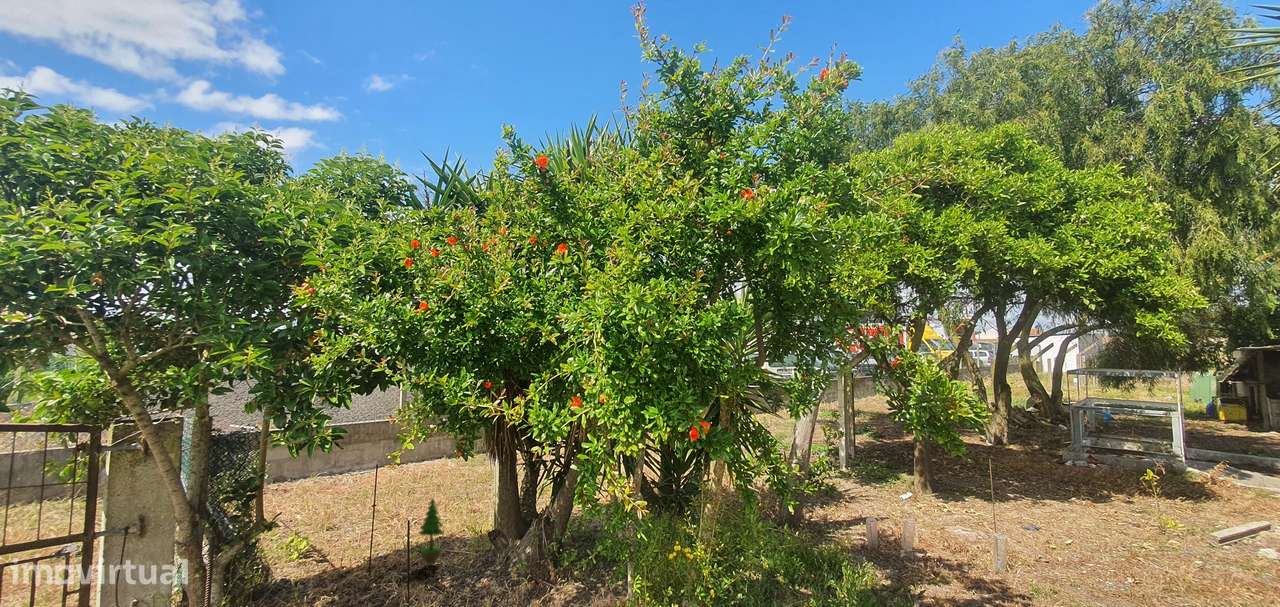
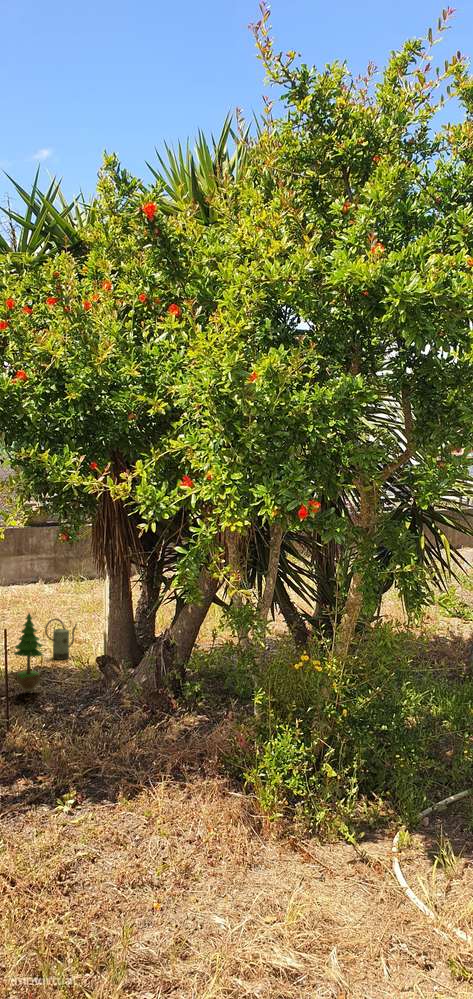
watering can: none [447,494,473,527] -> present [45,618,77,660]

